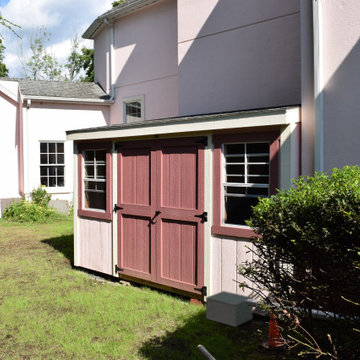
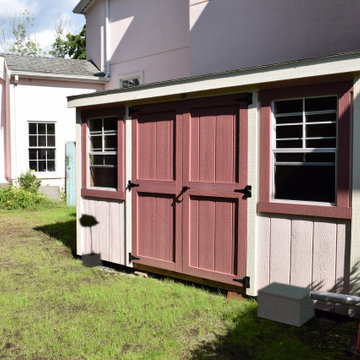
potted tree: none [74,231,93,277] -> present [79,214,102,267]

